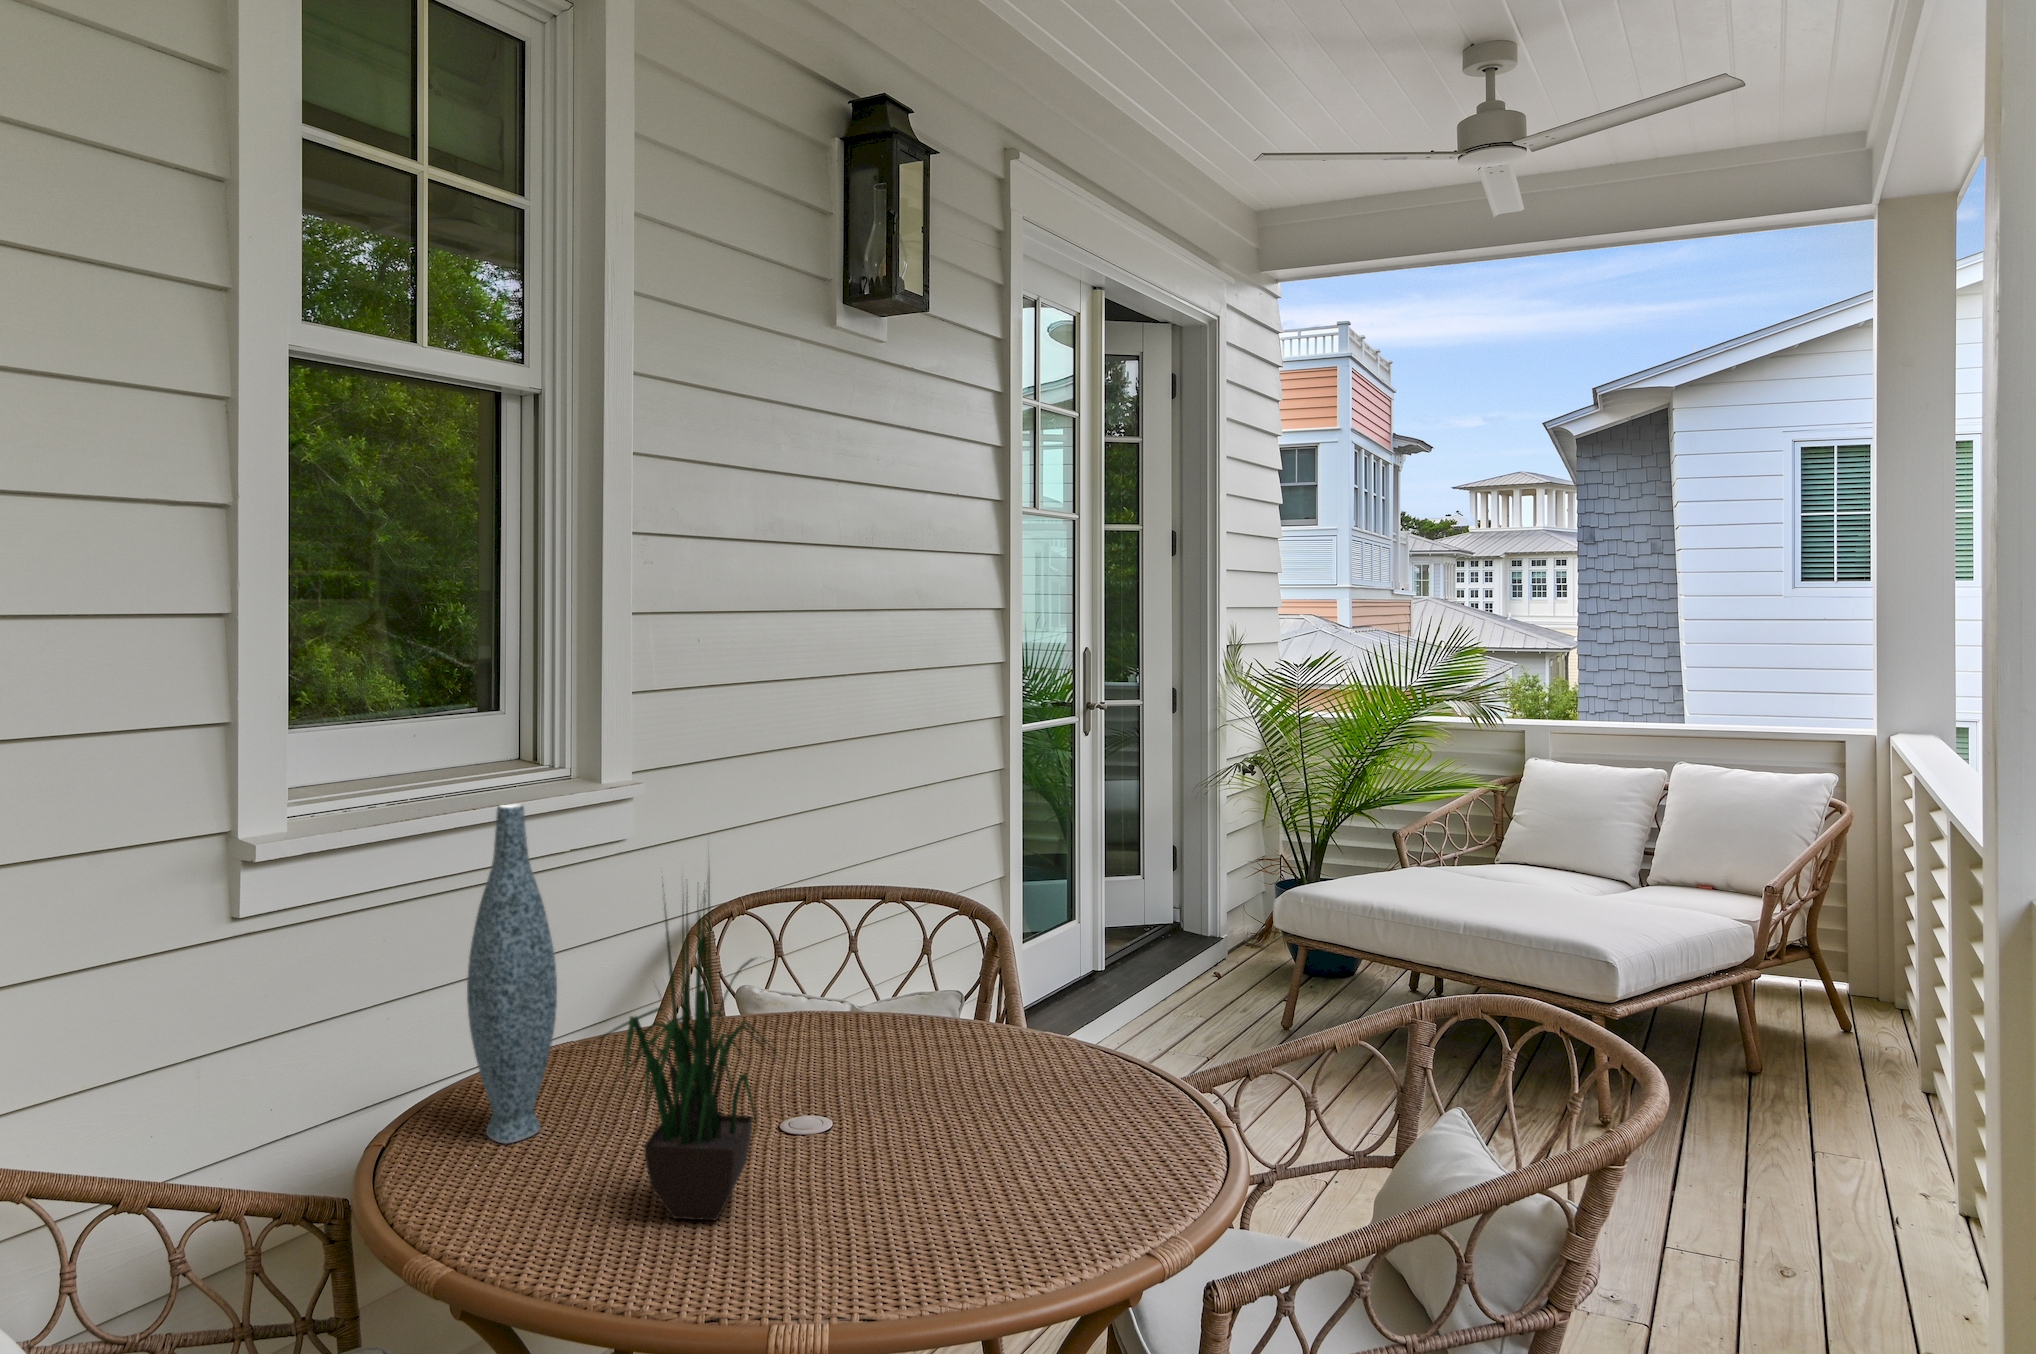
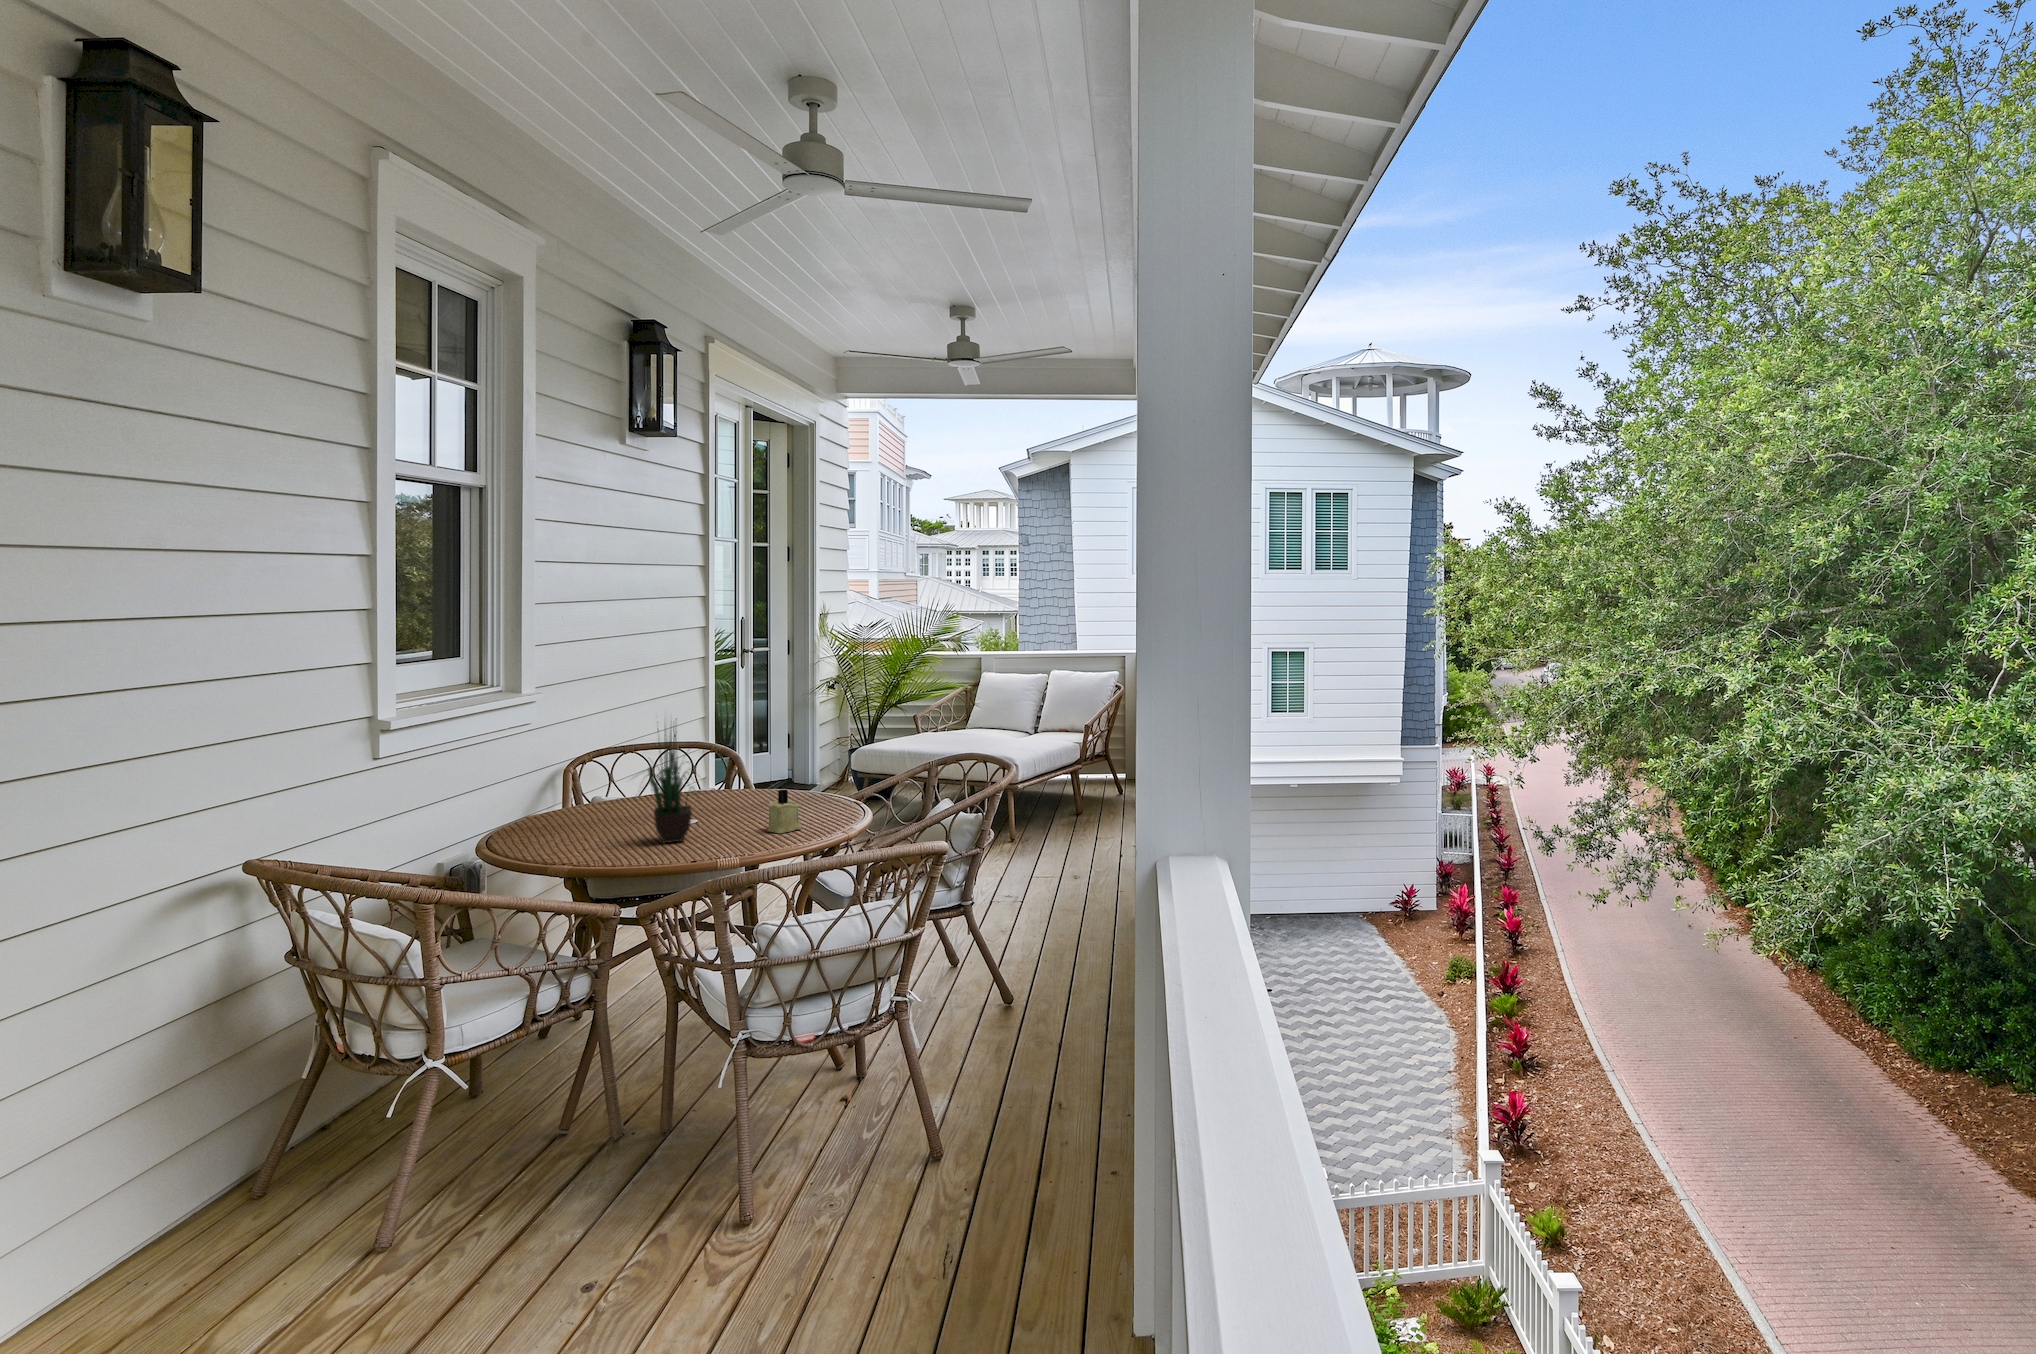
vase: present [467,804,557,1143] -> none [538,696,581,839]
candle: none [934,1108,1026,1241] -> present [768,790,802,833]

